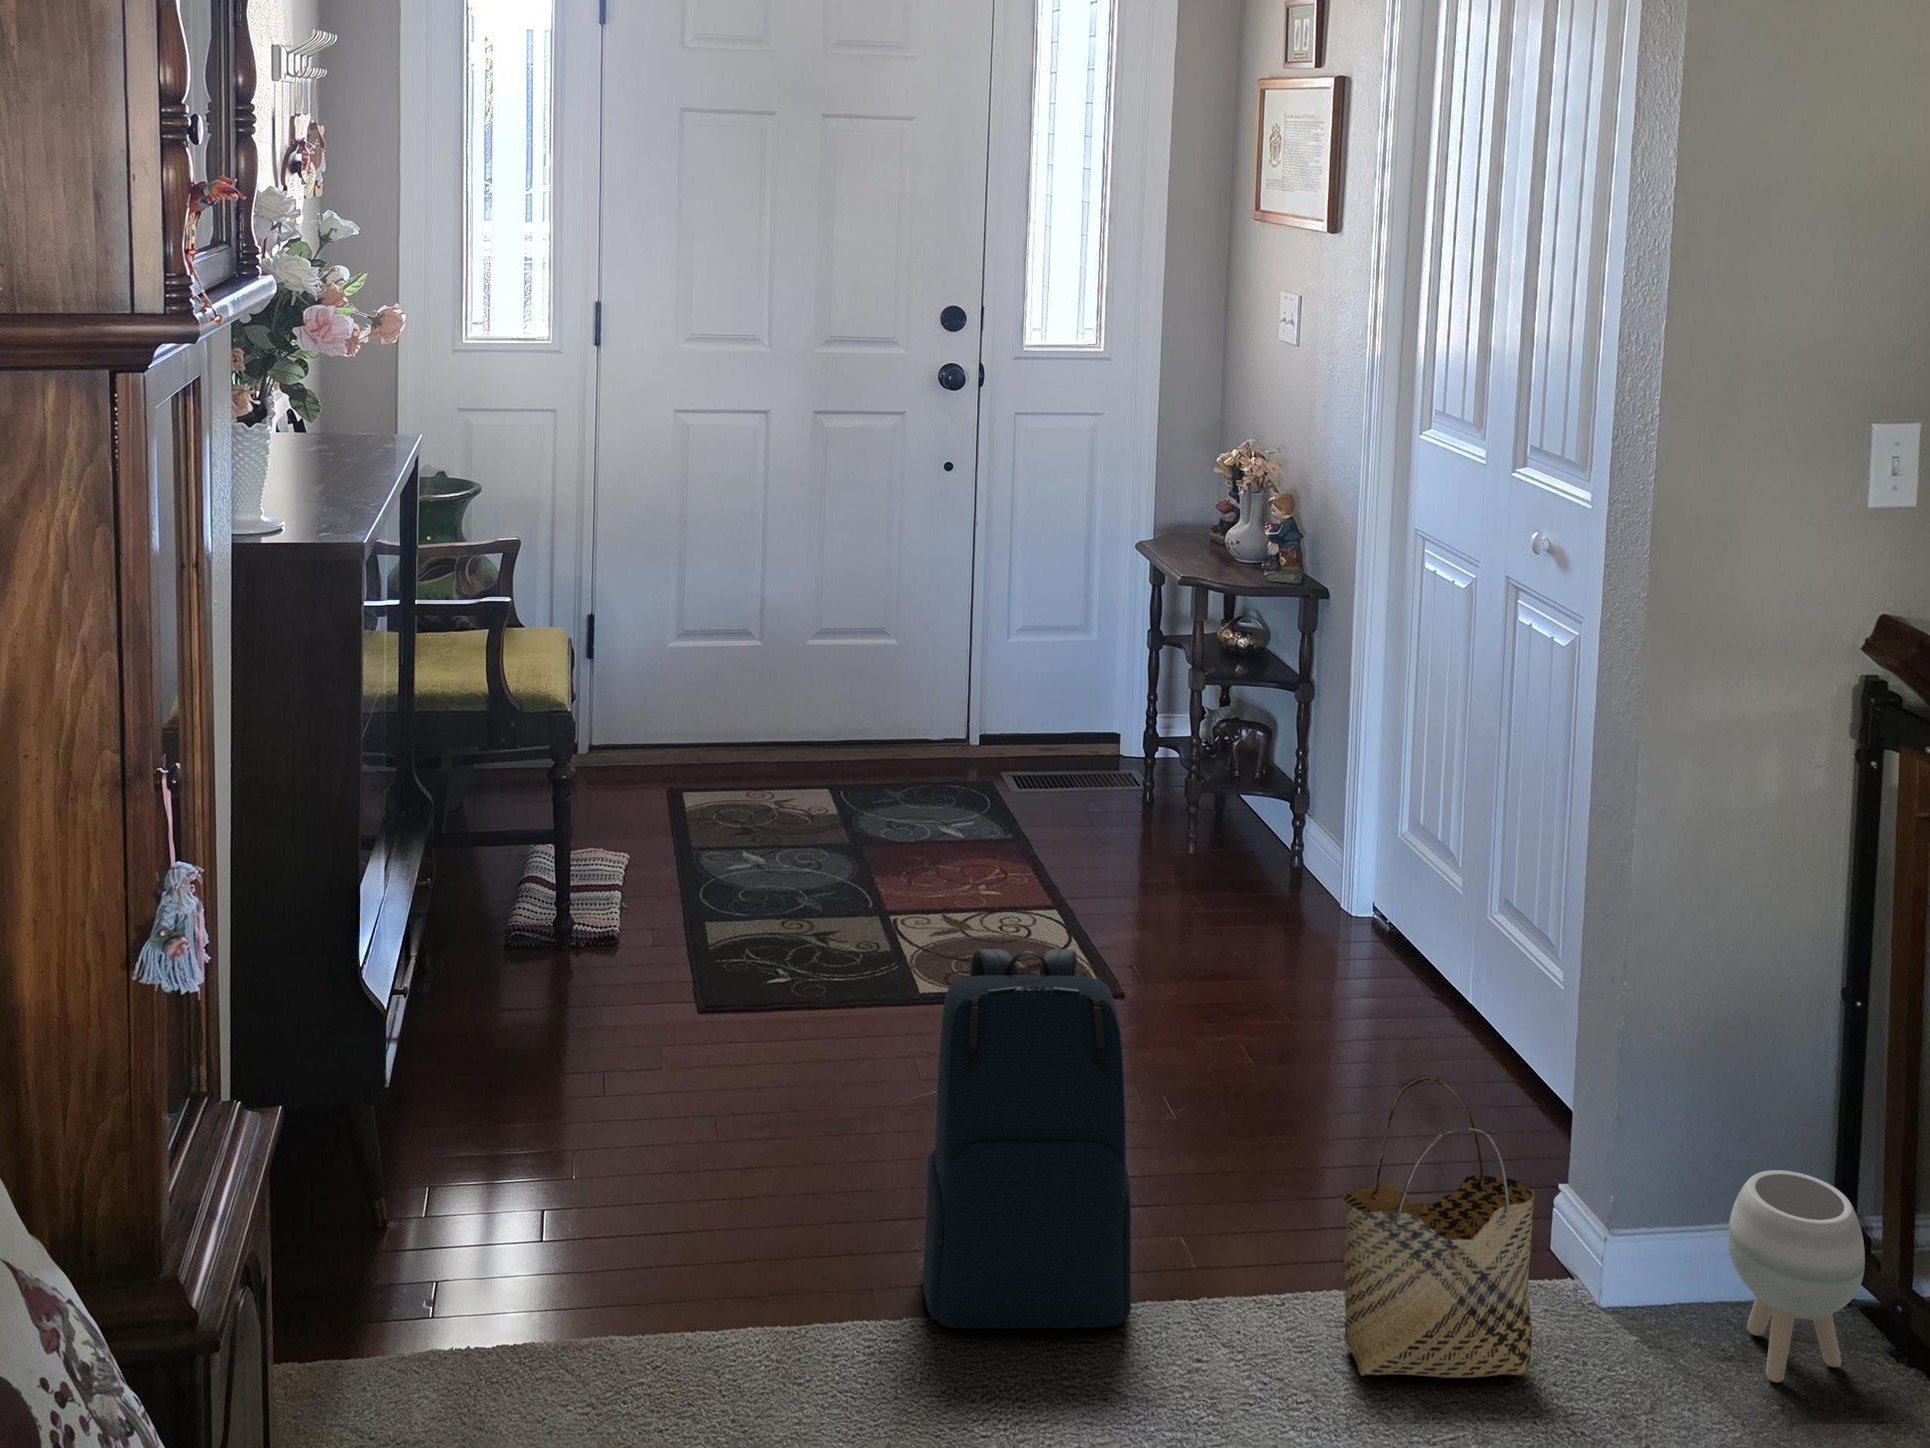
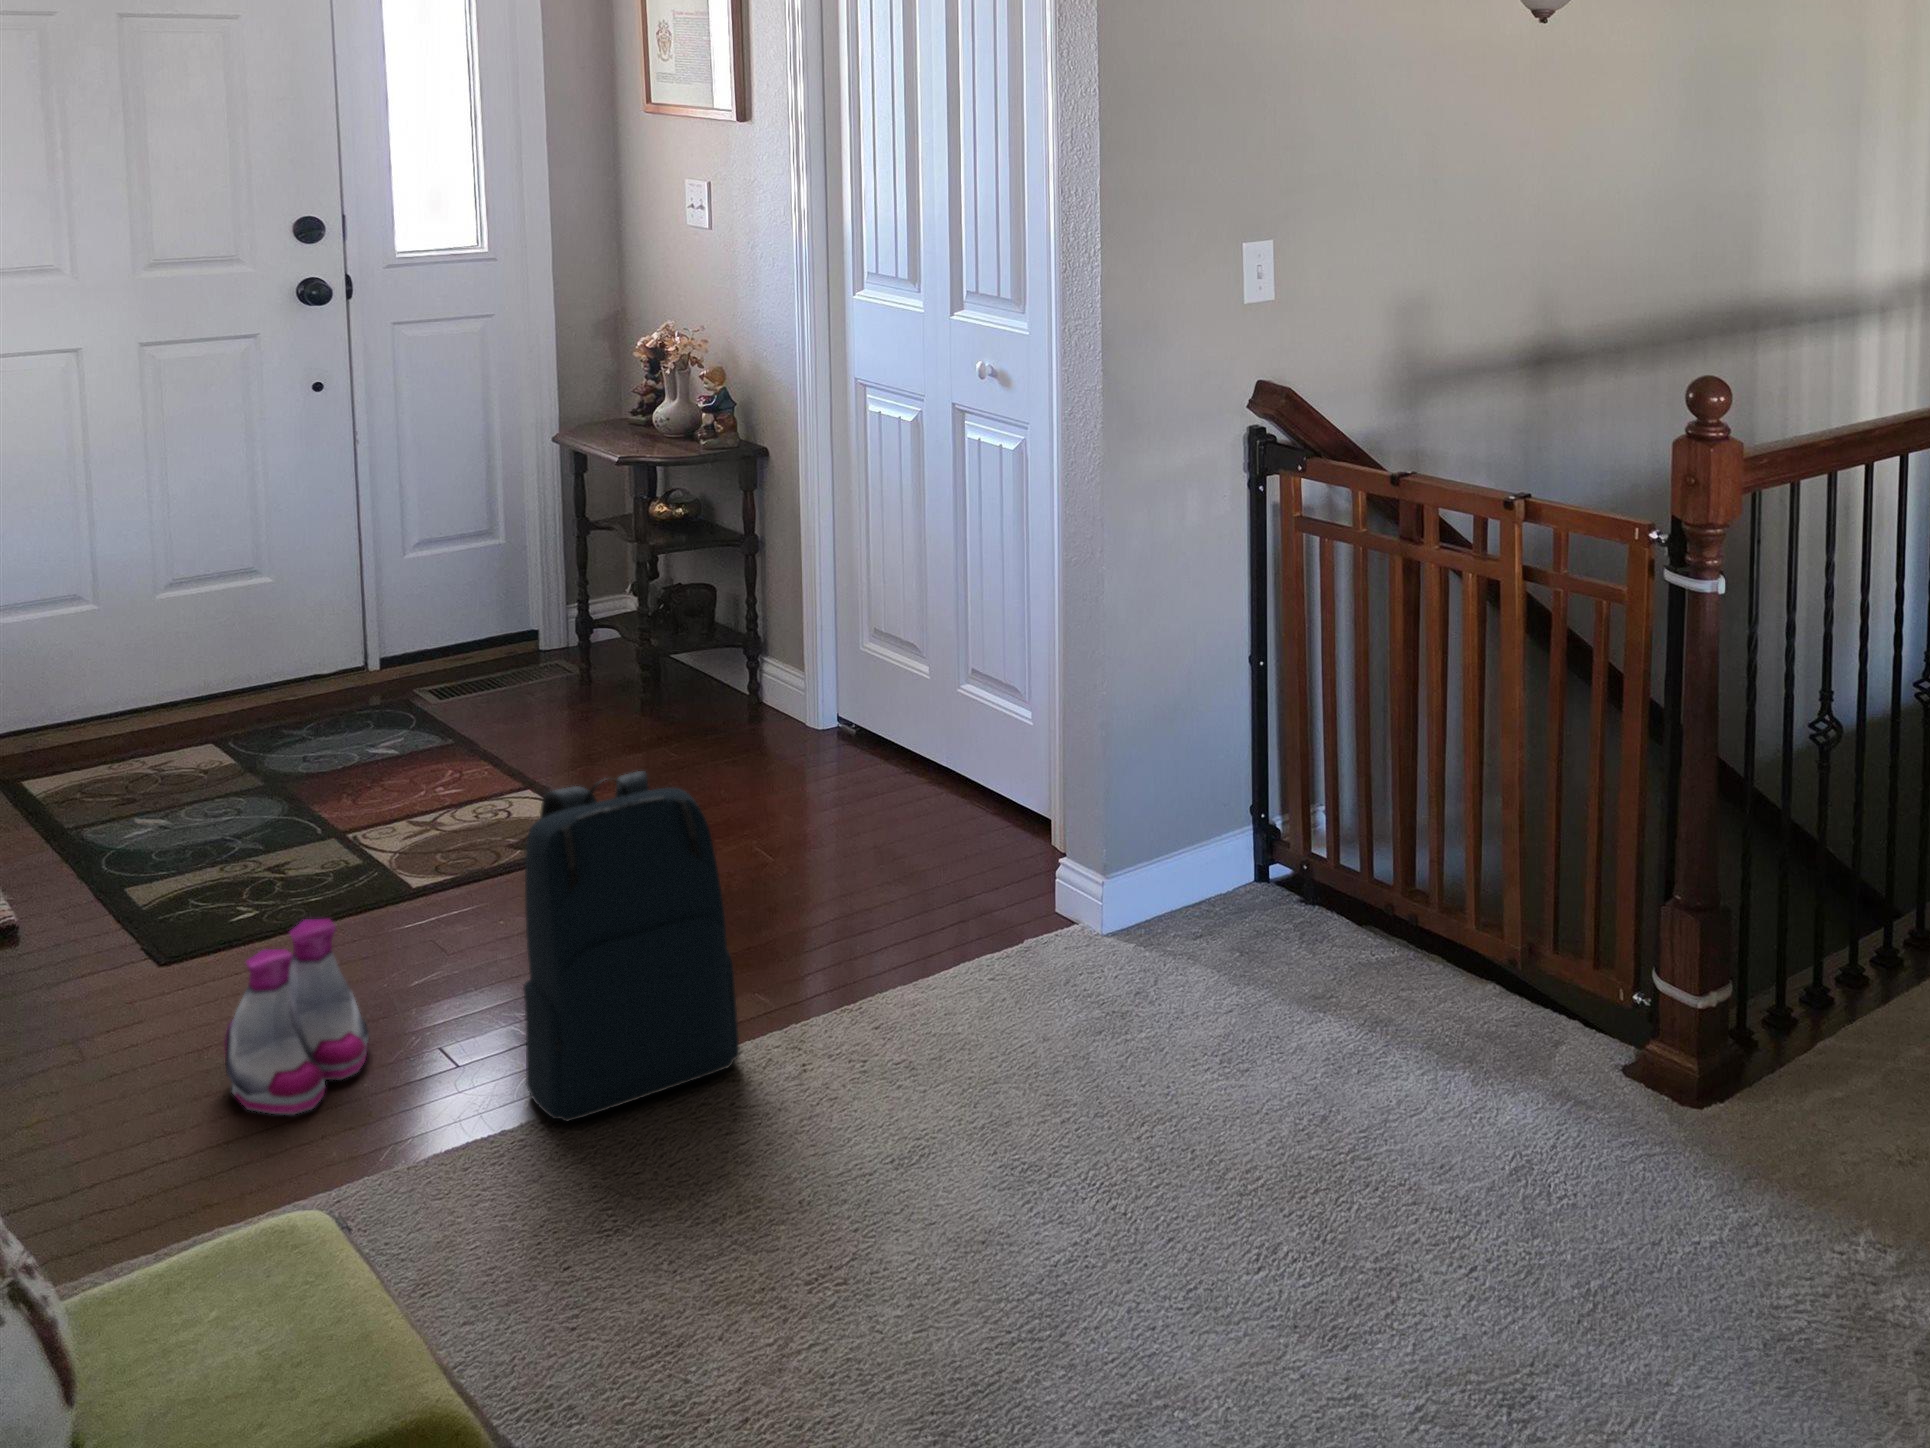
boots: none [697,1010,821,1210] -> present [224,919,369,1115]
woven basket: present [1343,1075,1535,1378] -> none [916,789,1068,1030]
planter: present [1728,1170,1865,1382] -> none [1191,790,1281,937]

